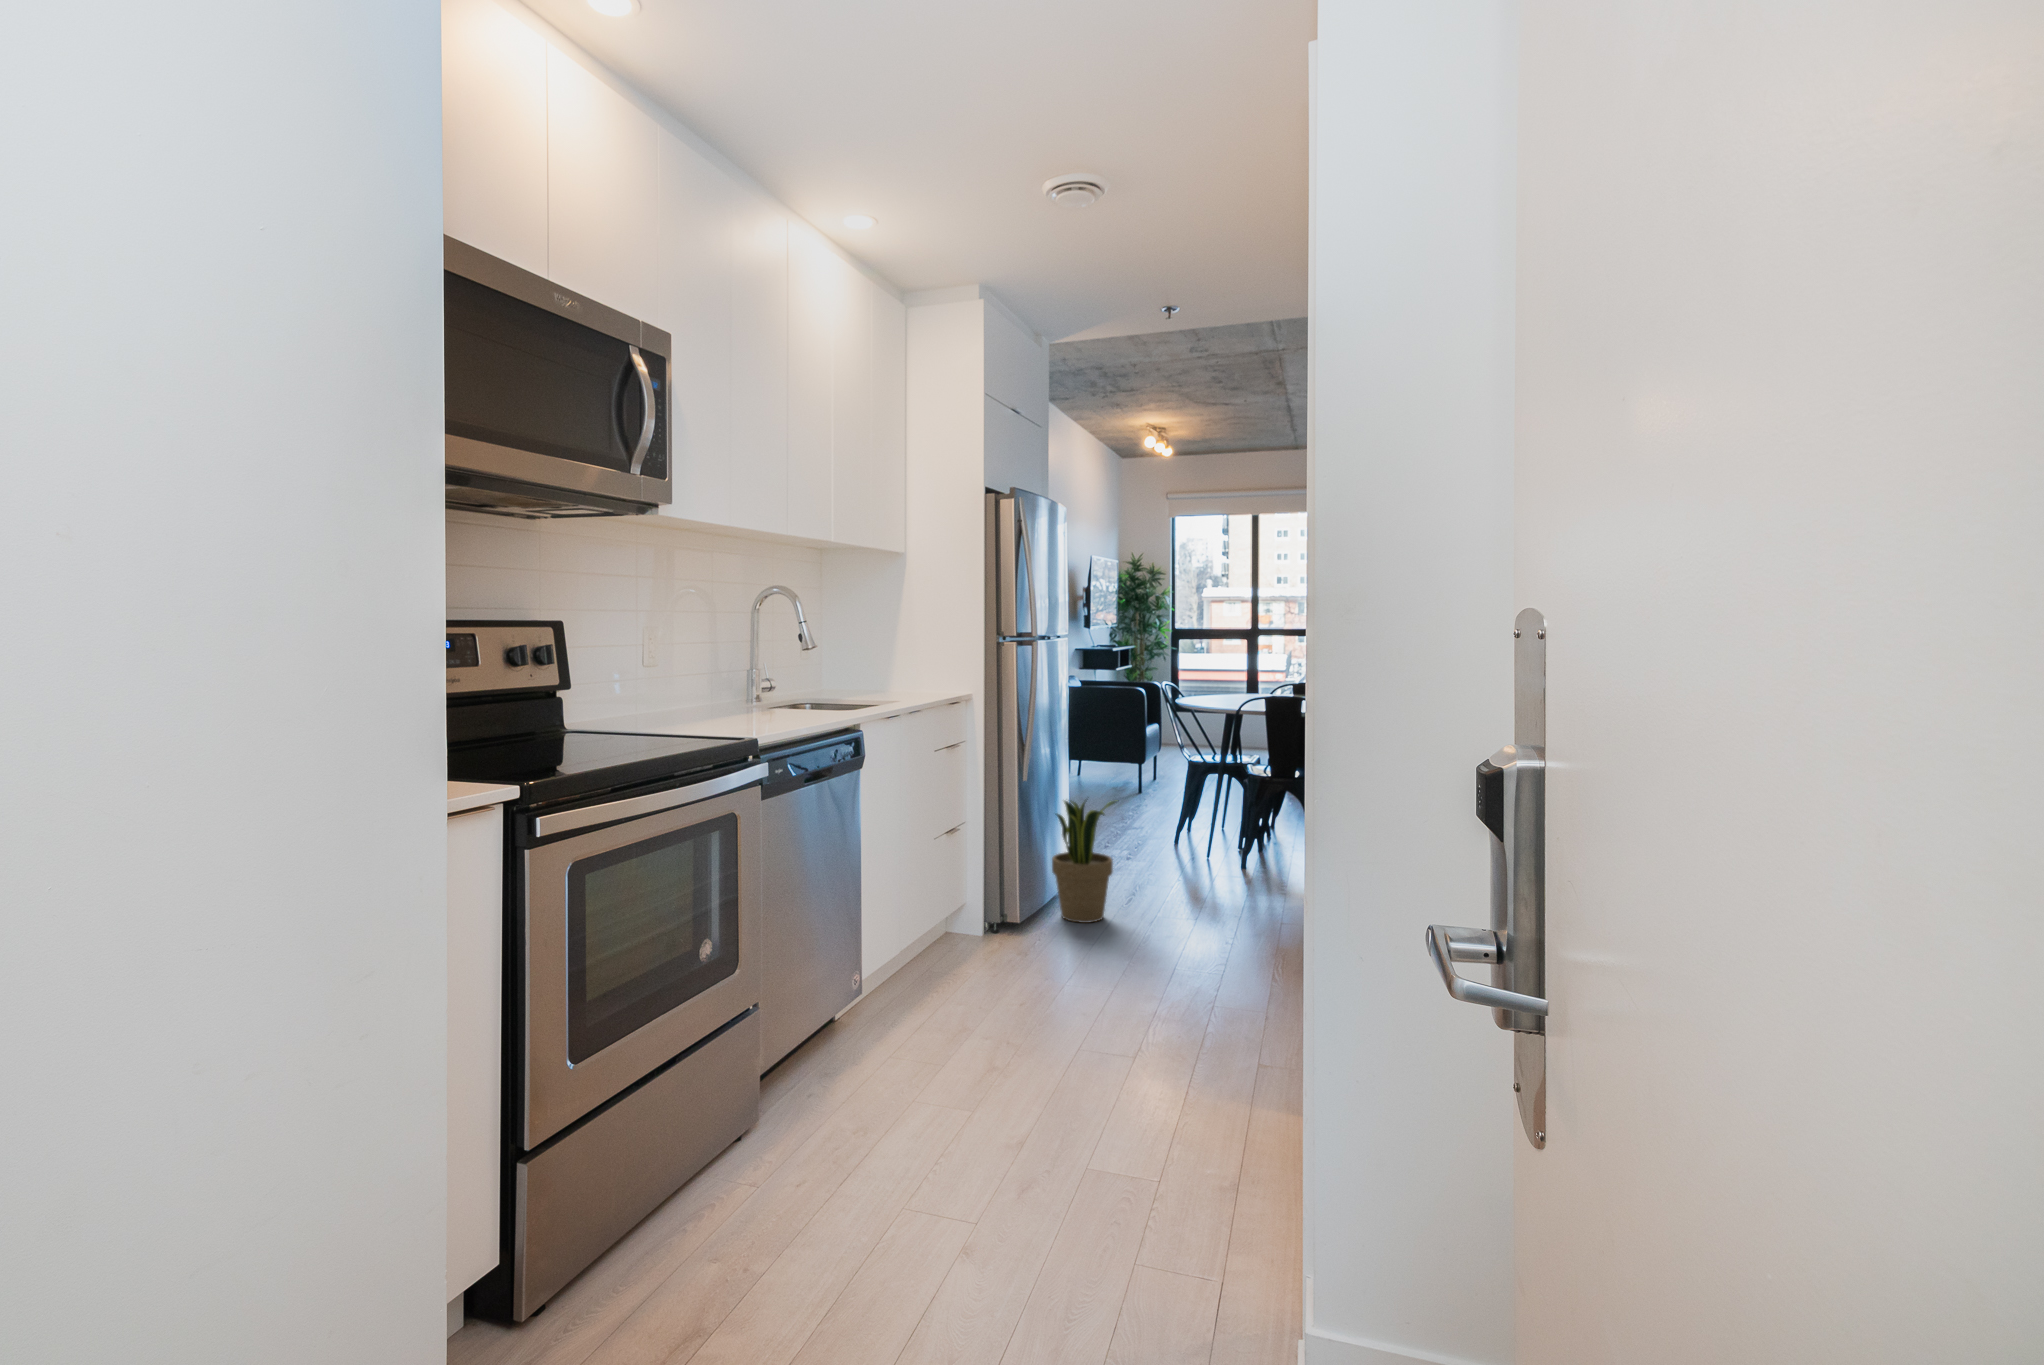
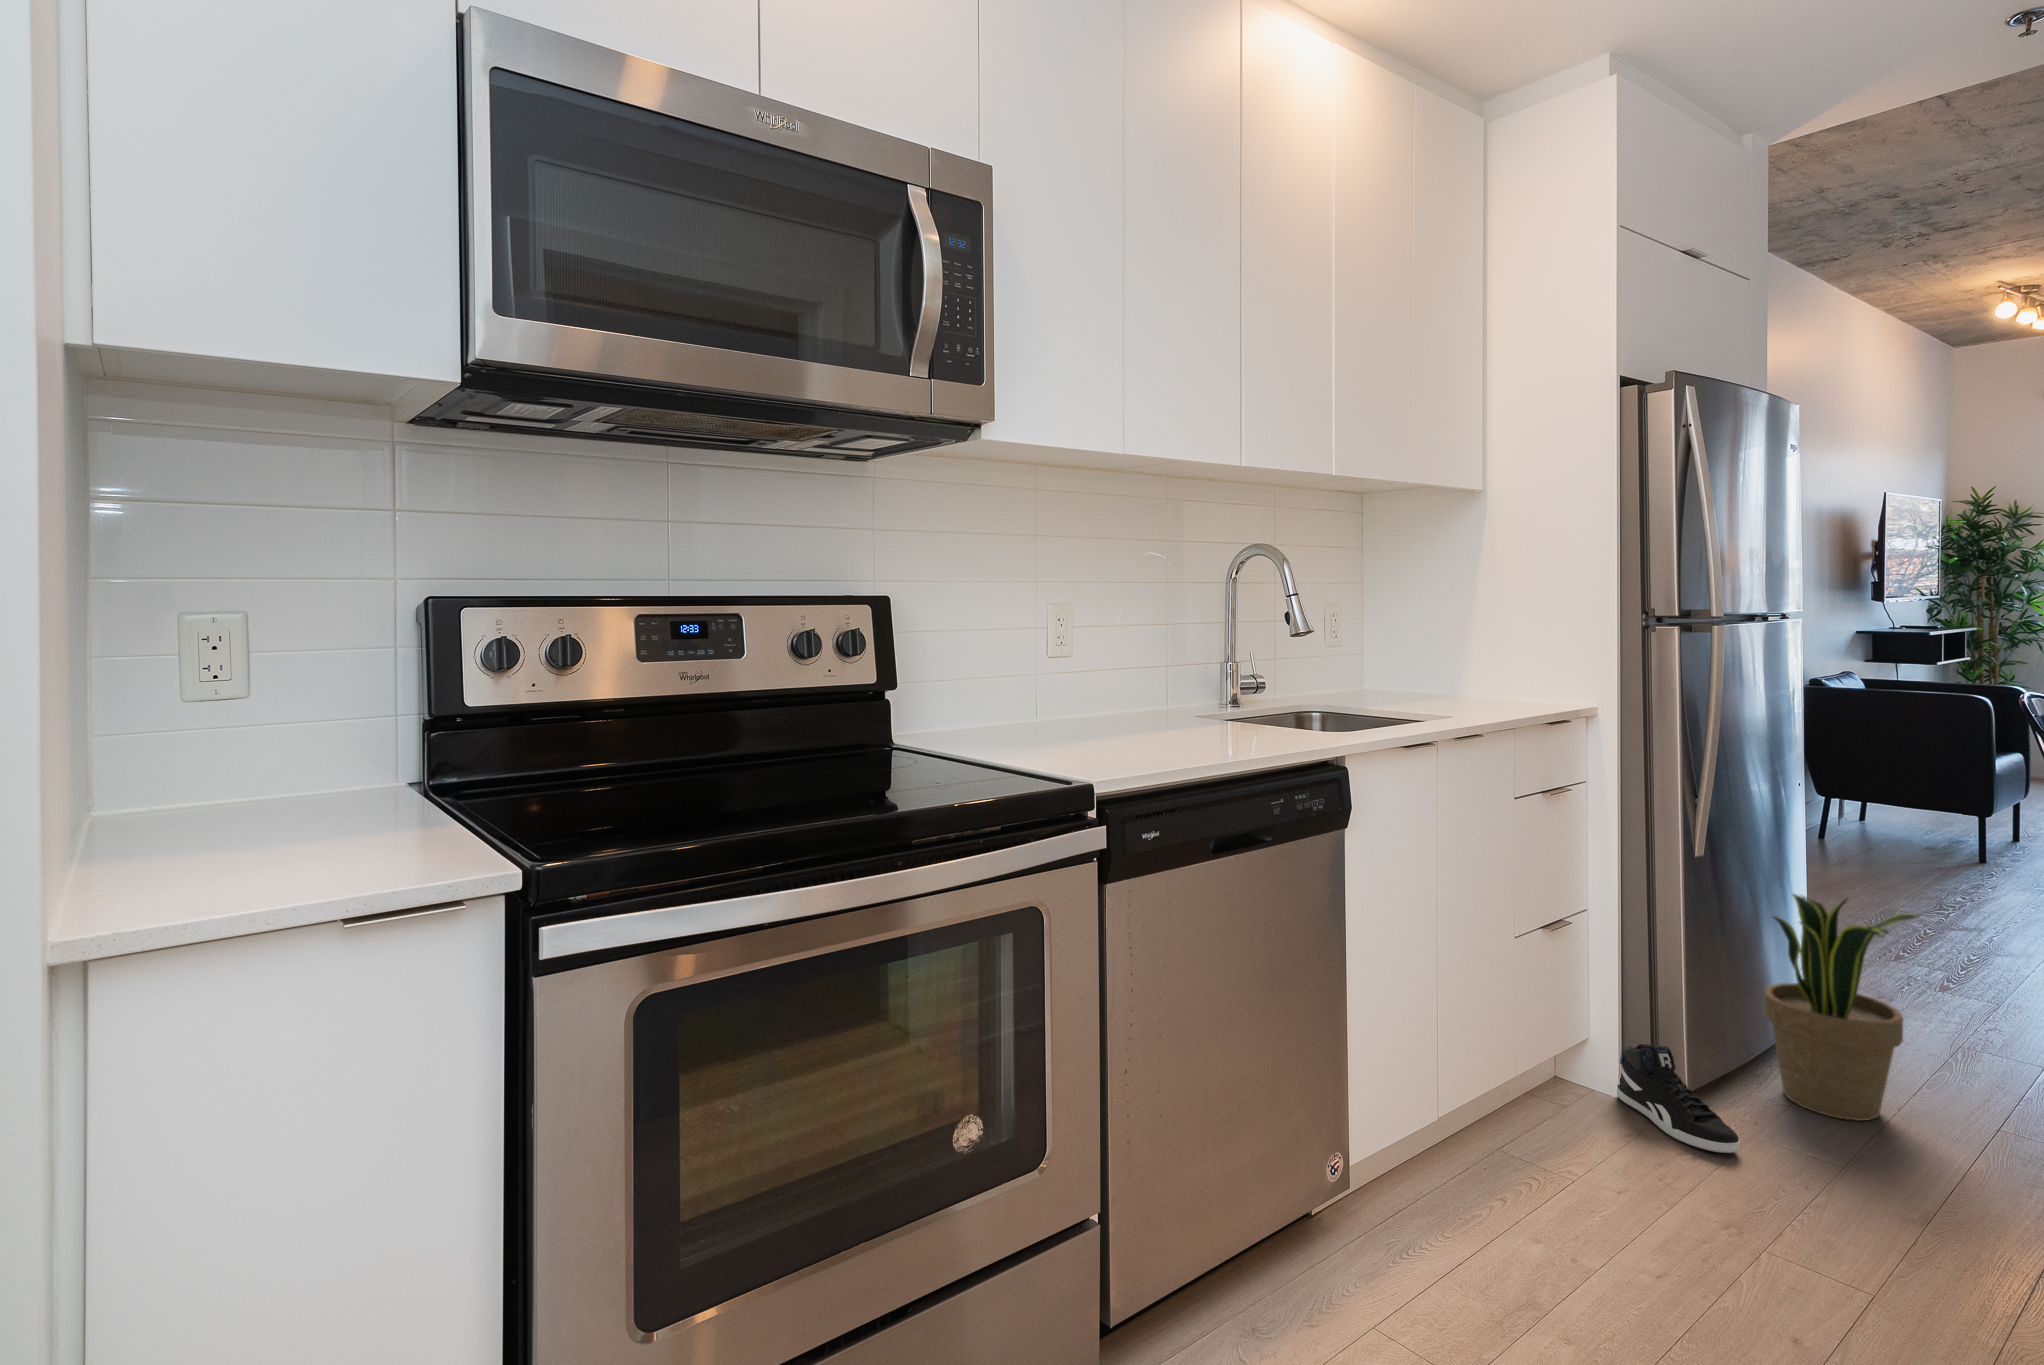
sneaker: none [984,896,1046,949] -> present [1617,1044,1740,1153]

